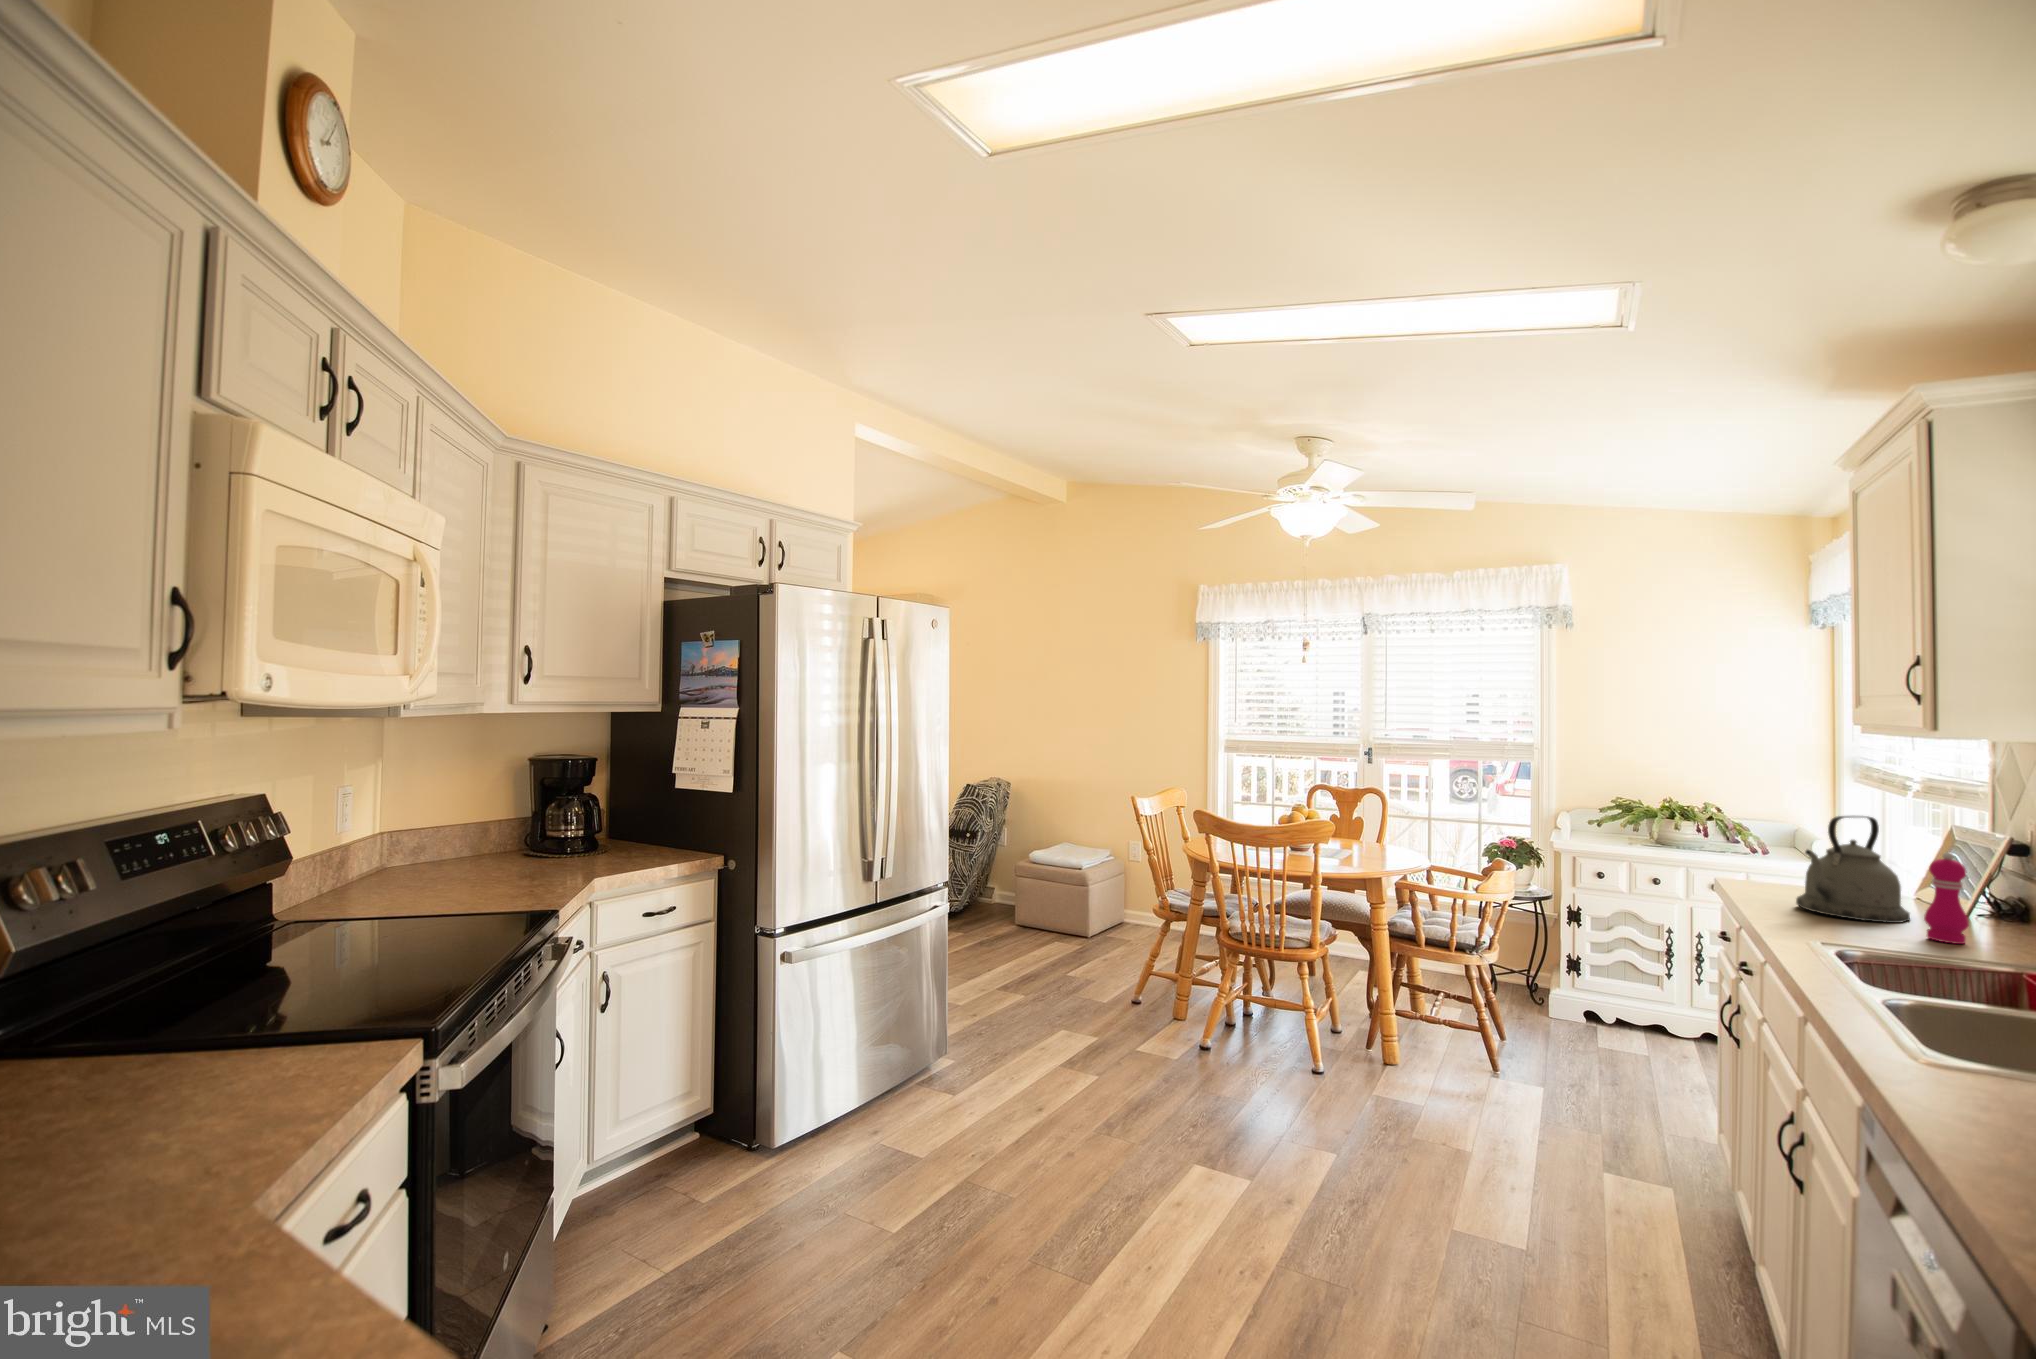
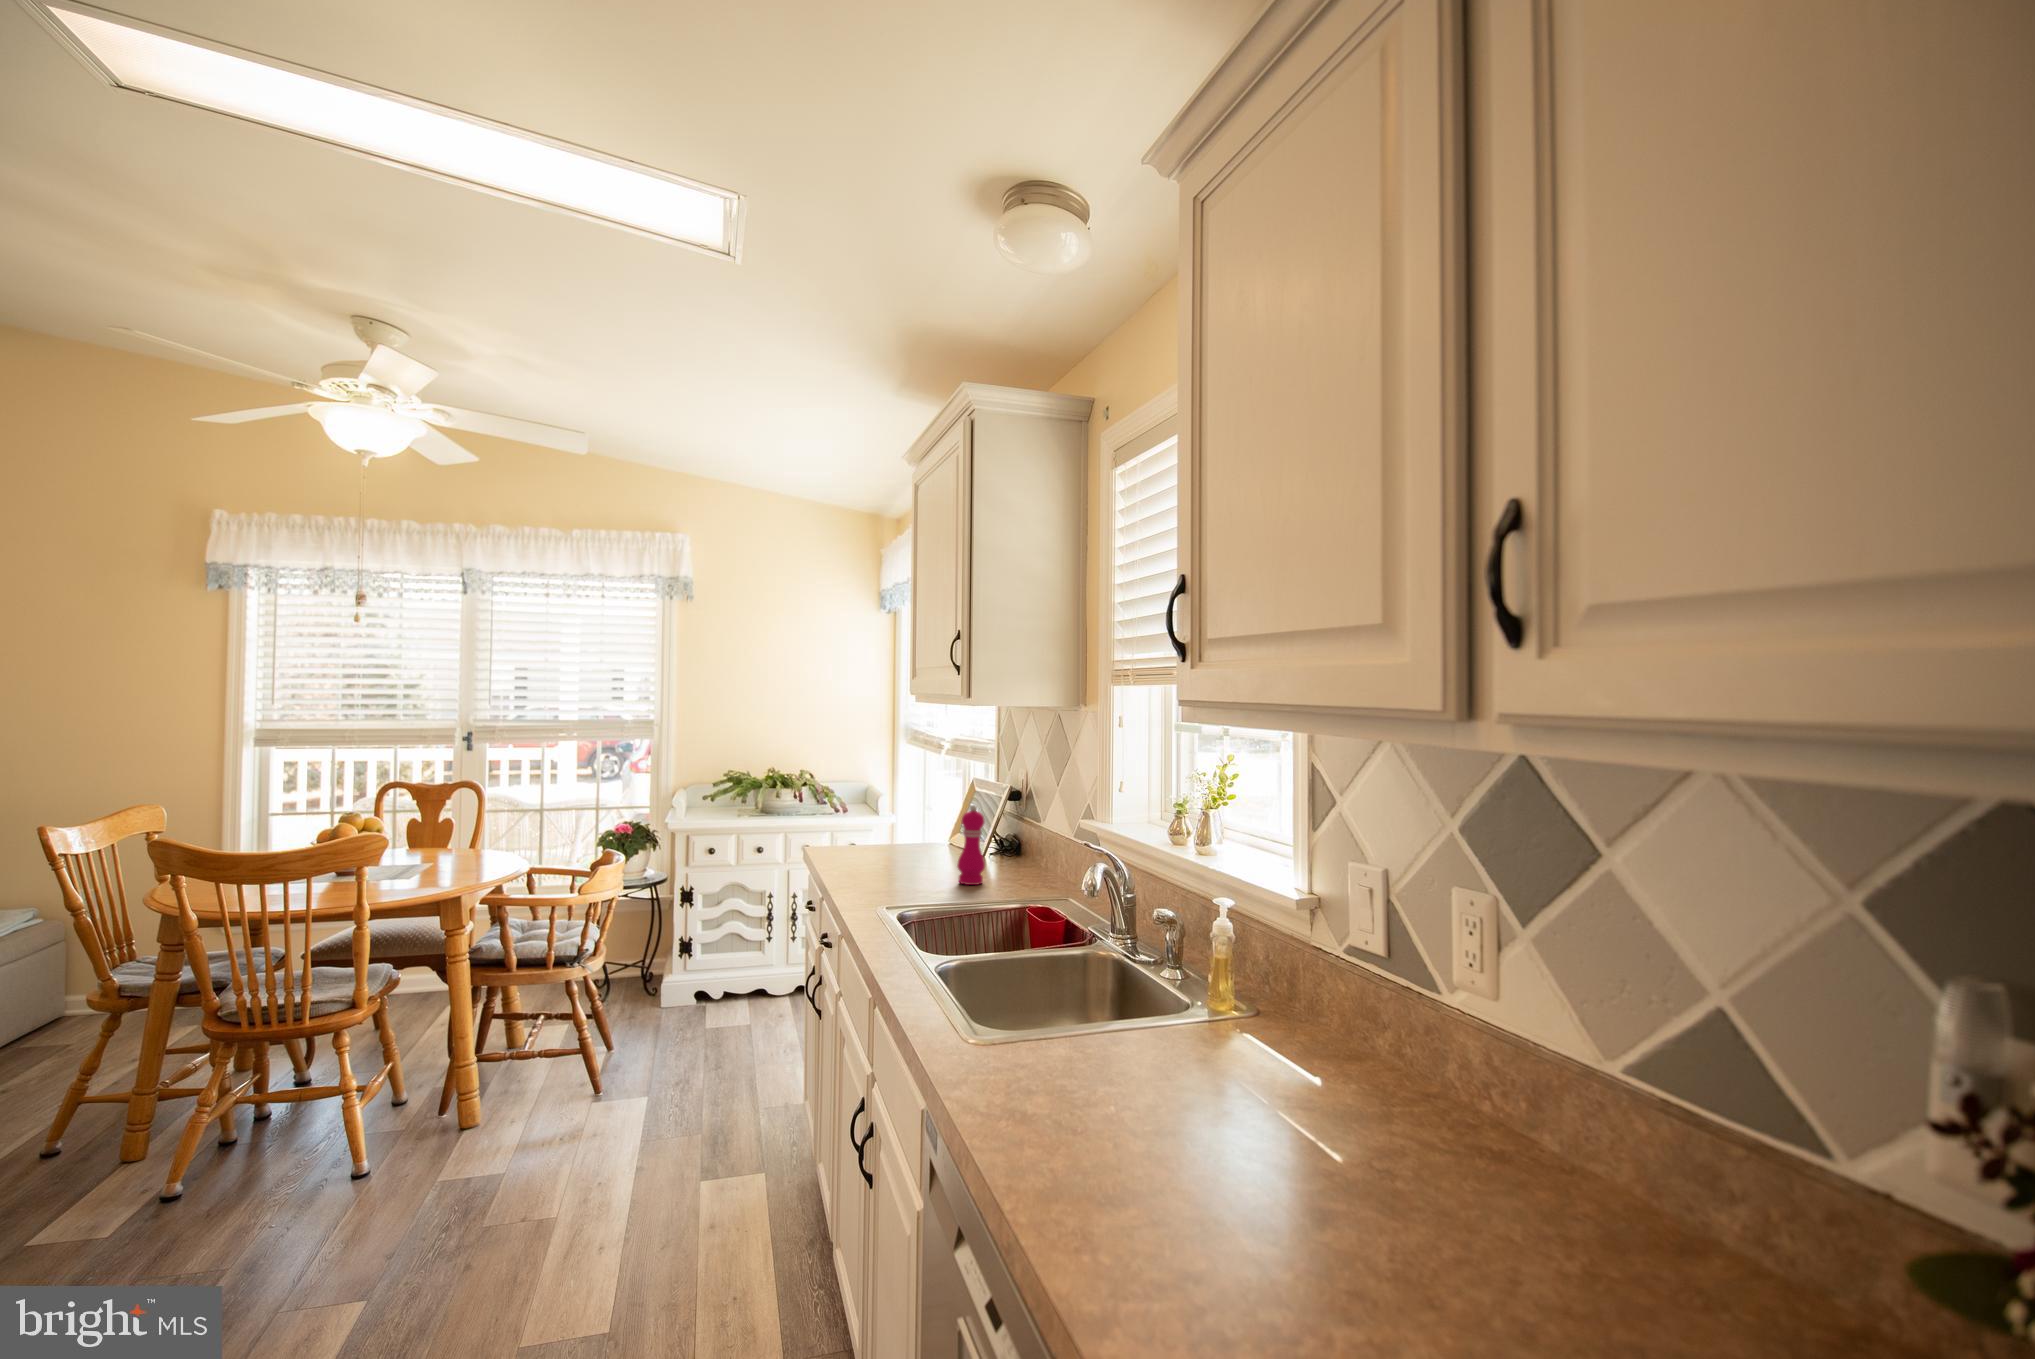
kettle: present [1796,816,1910,923] -> none [868,777,946,873]

